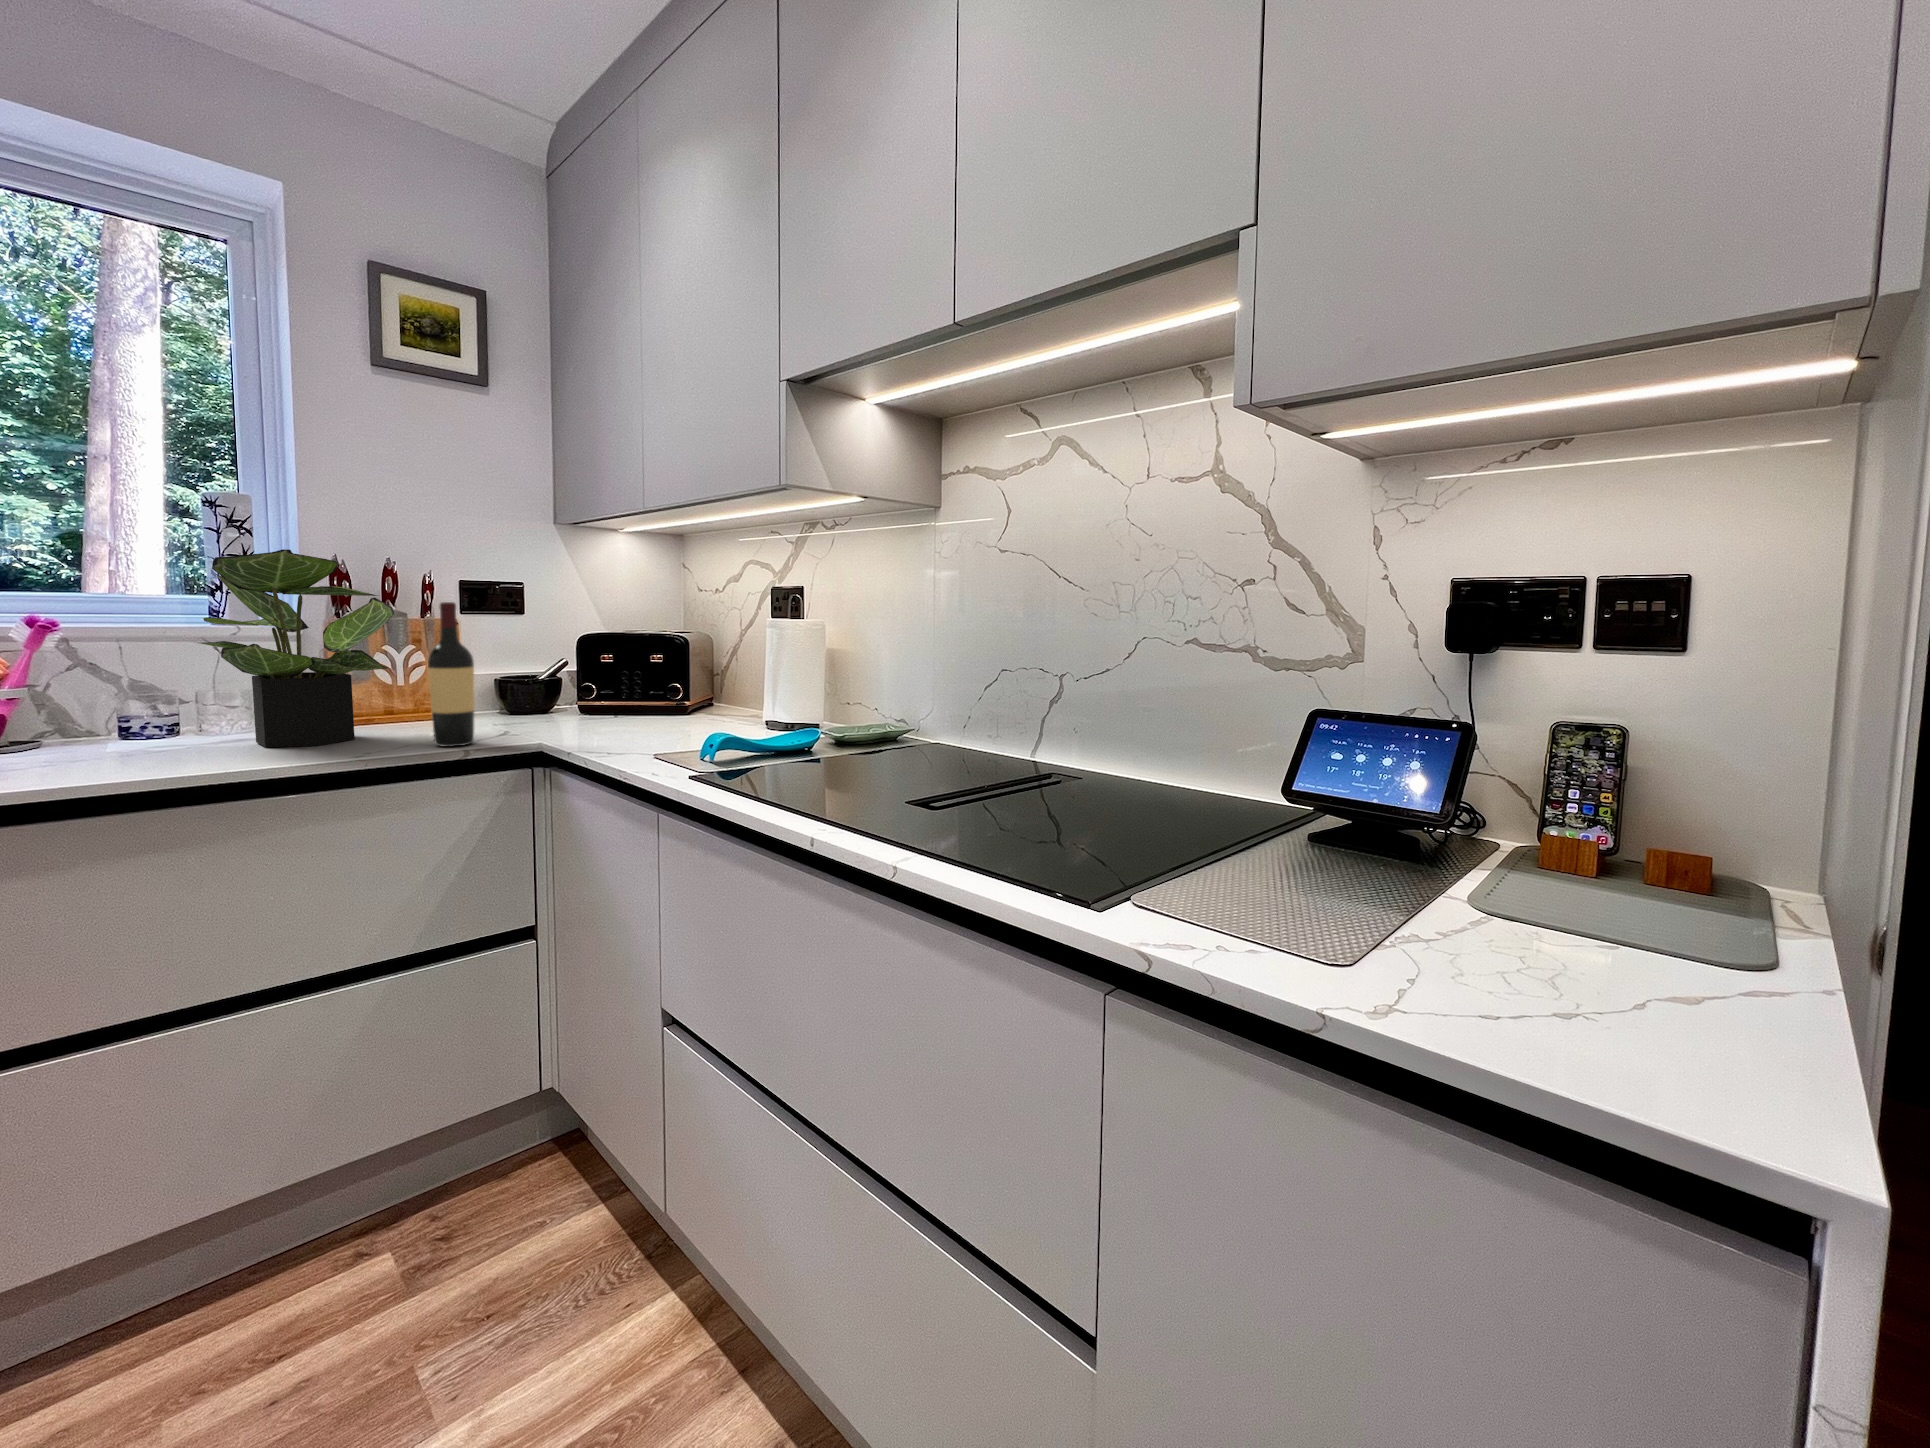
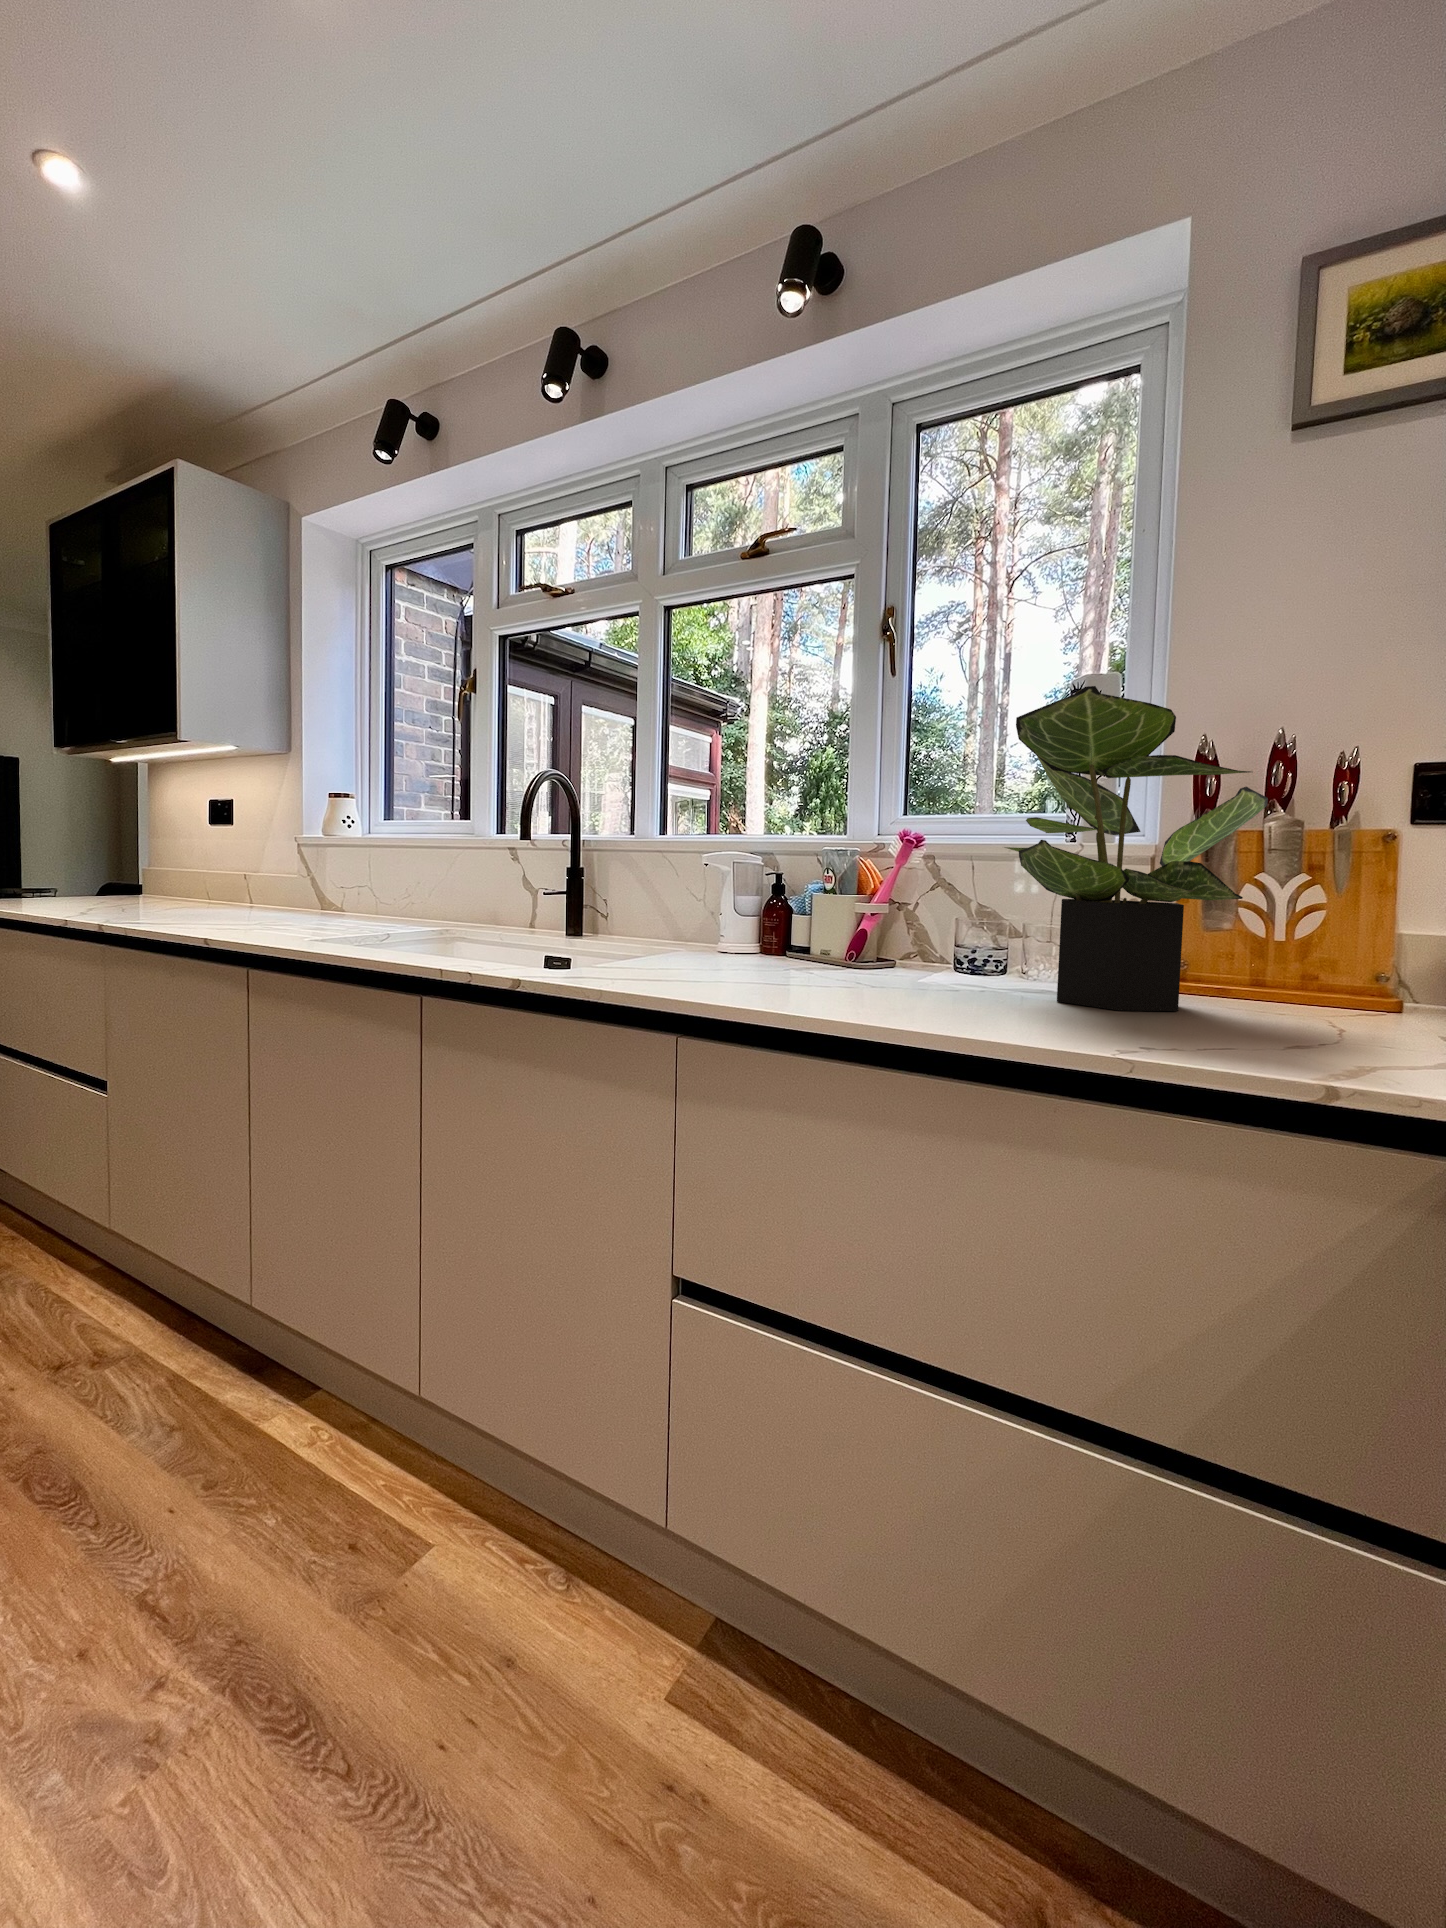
wine bottle: present [428,602,474,747] -> none [1291,755,1391,1055]

